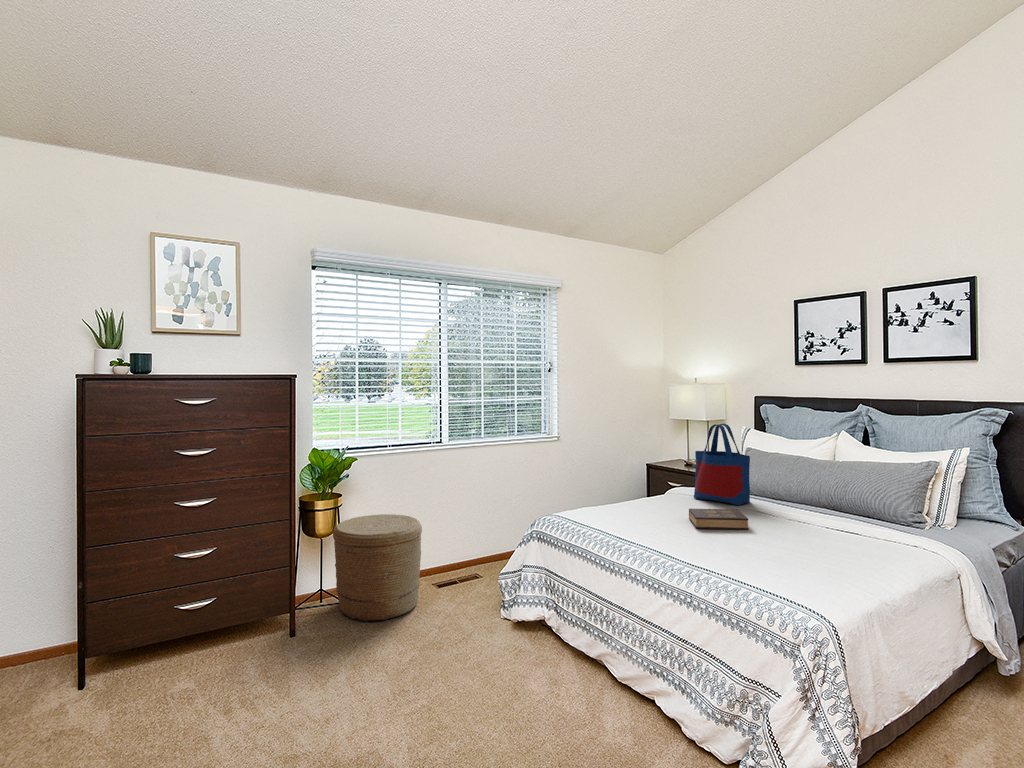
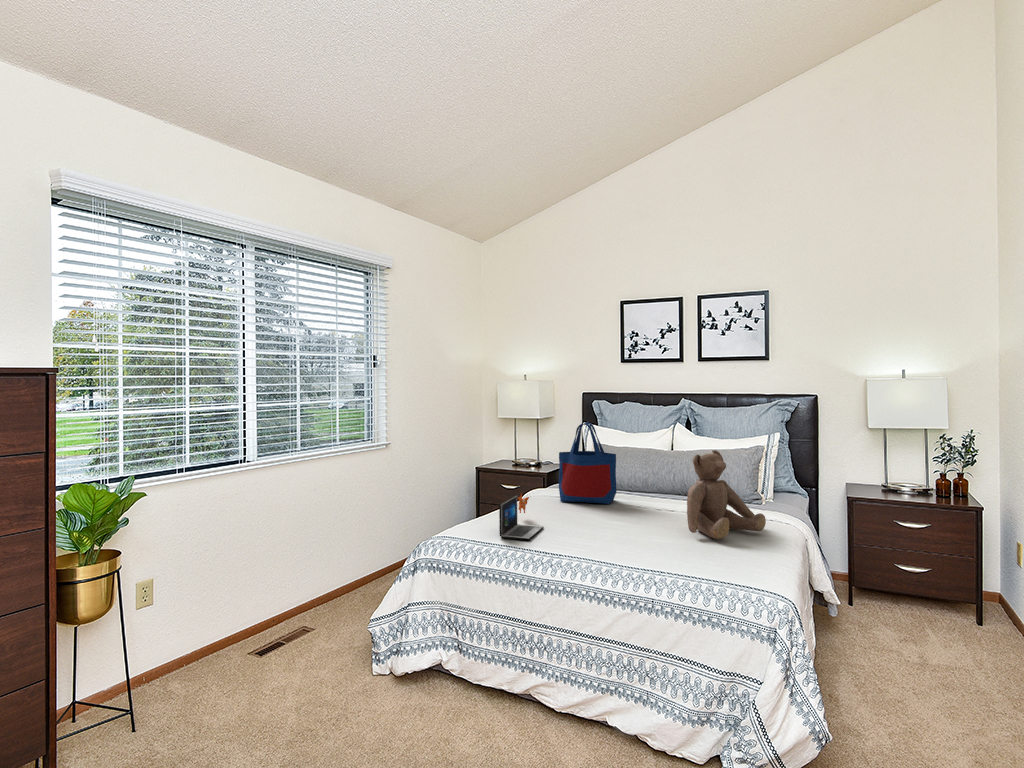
teddy bear: none [782,458,881,551] -> present [687,450,766,539]
laptop: none [600,485,648,526] -> present [499,494,544,540]
hardback book: present [689,508,748,530] -> none [582,508,645,532]
woven basket: present [333,514,422,622] -> none [118,565,258,727]

